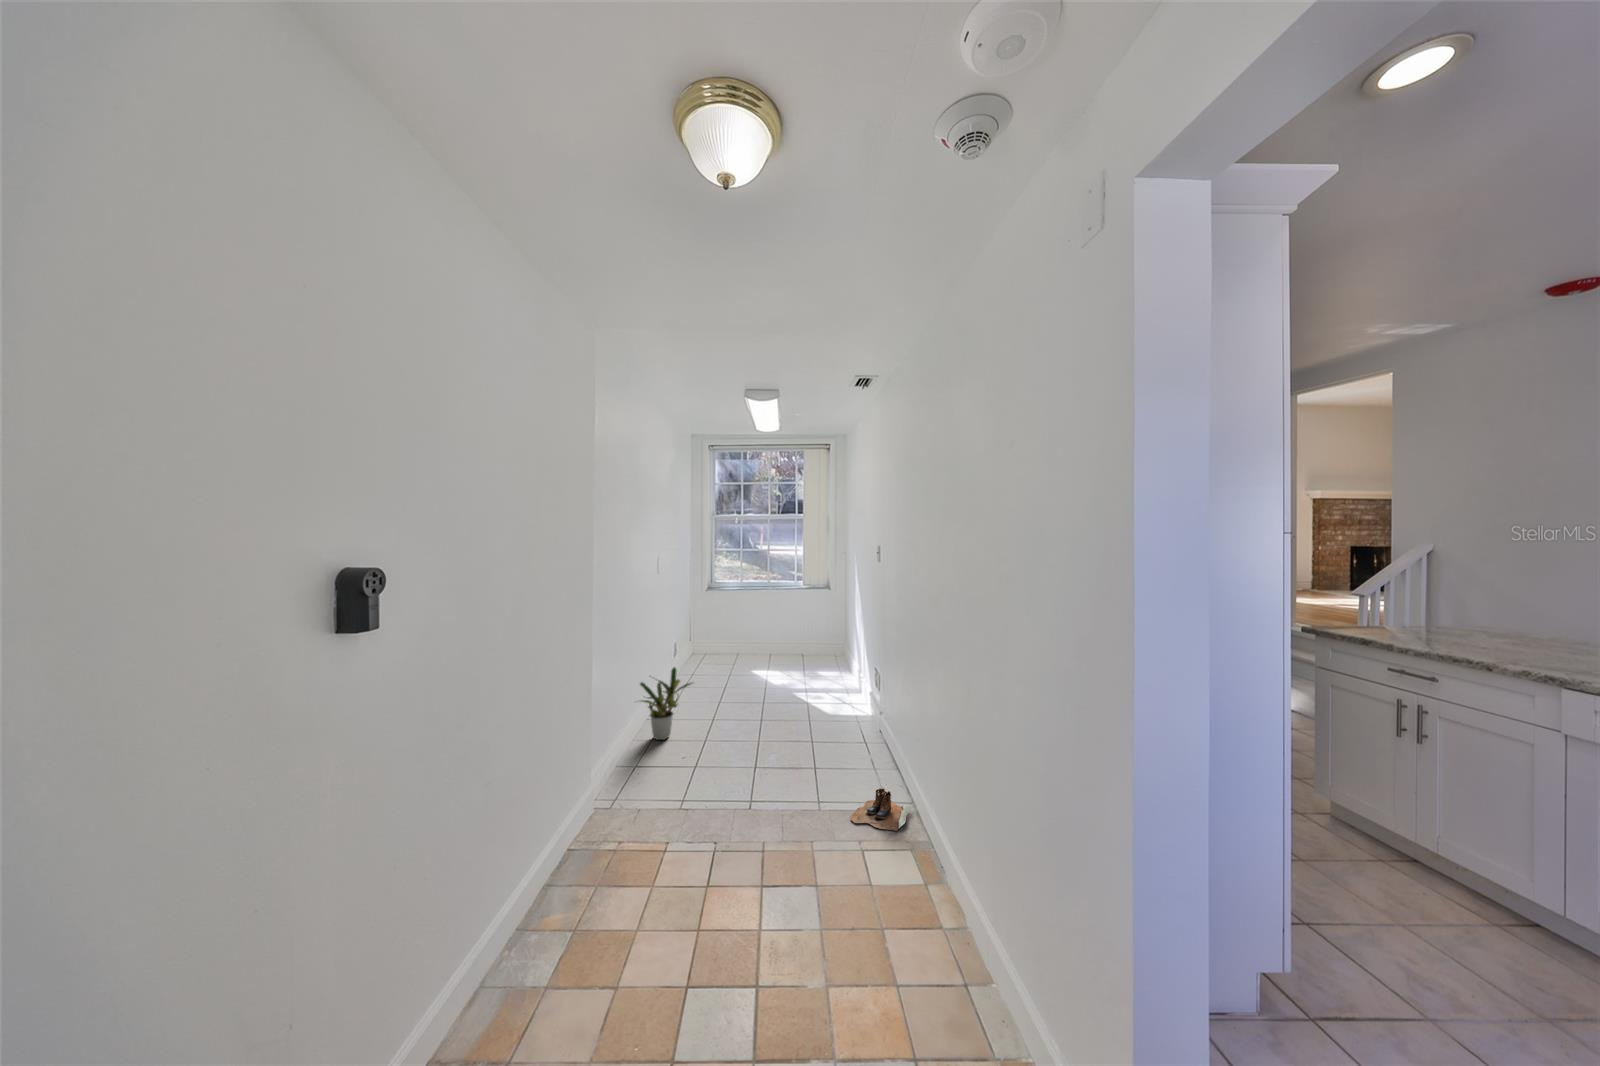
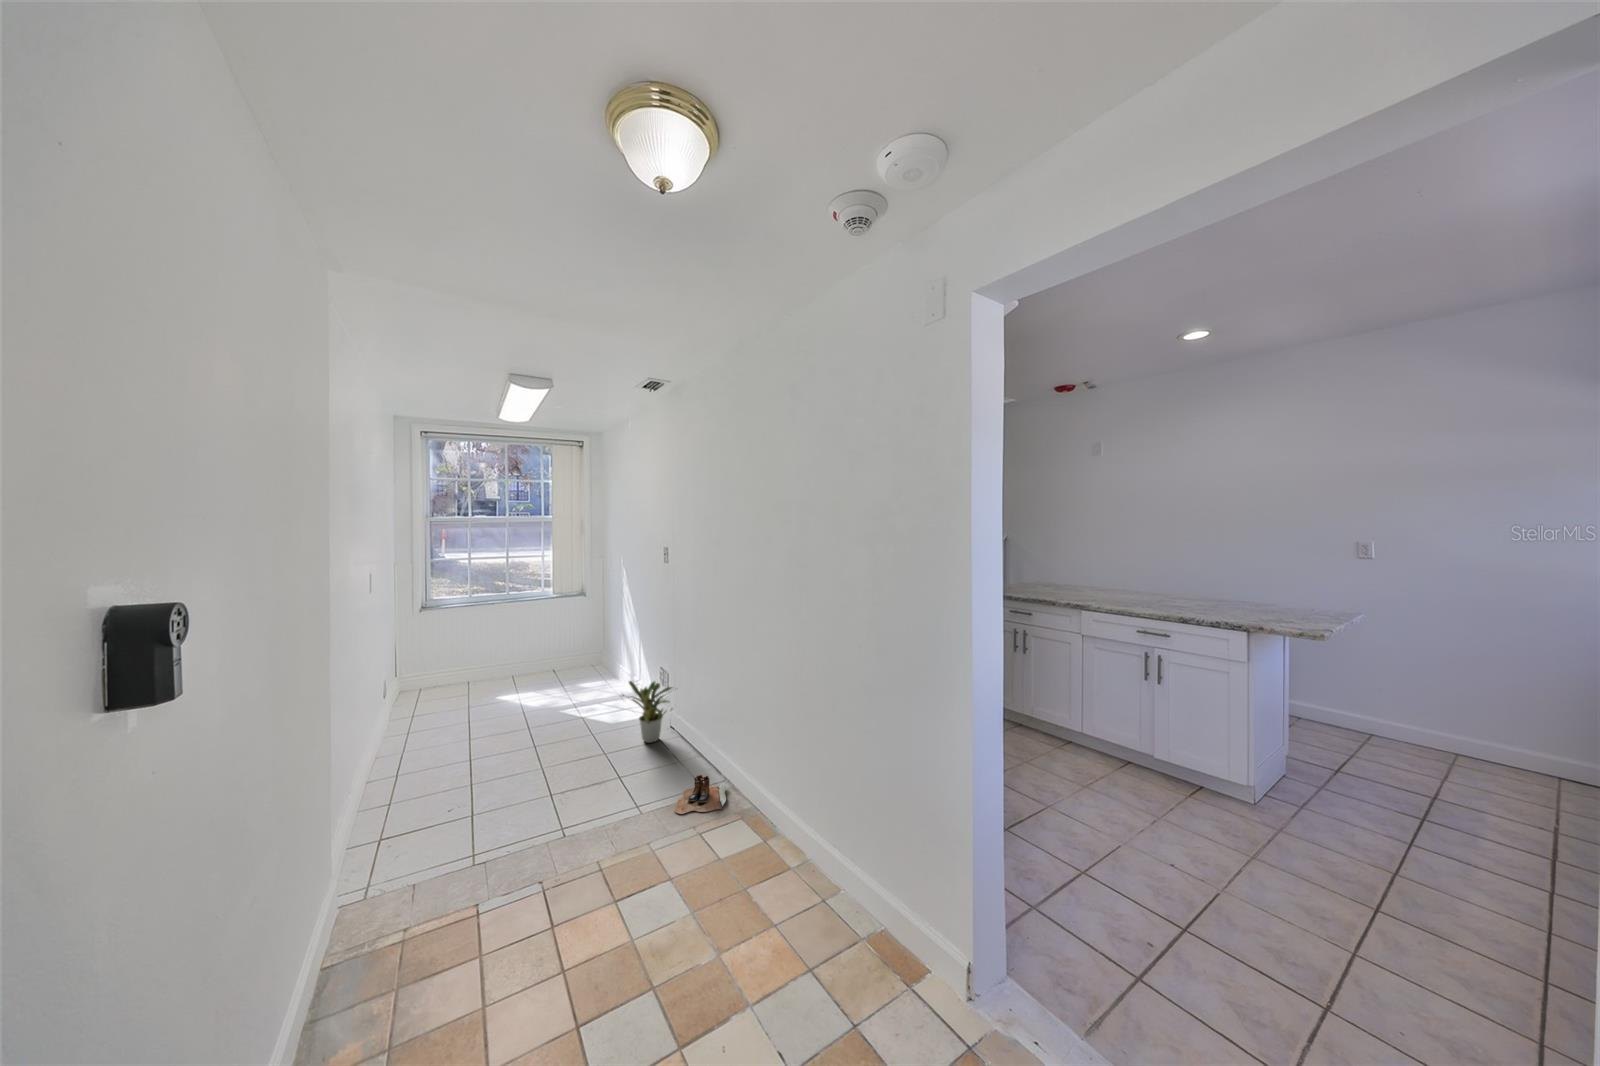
potted plant: present [640,667,692,740] -> present [623,681,672,743]

